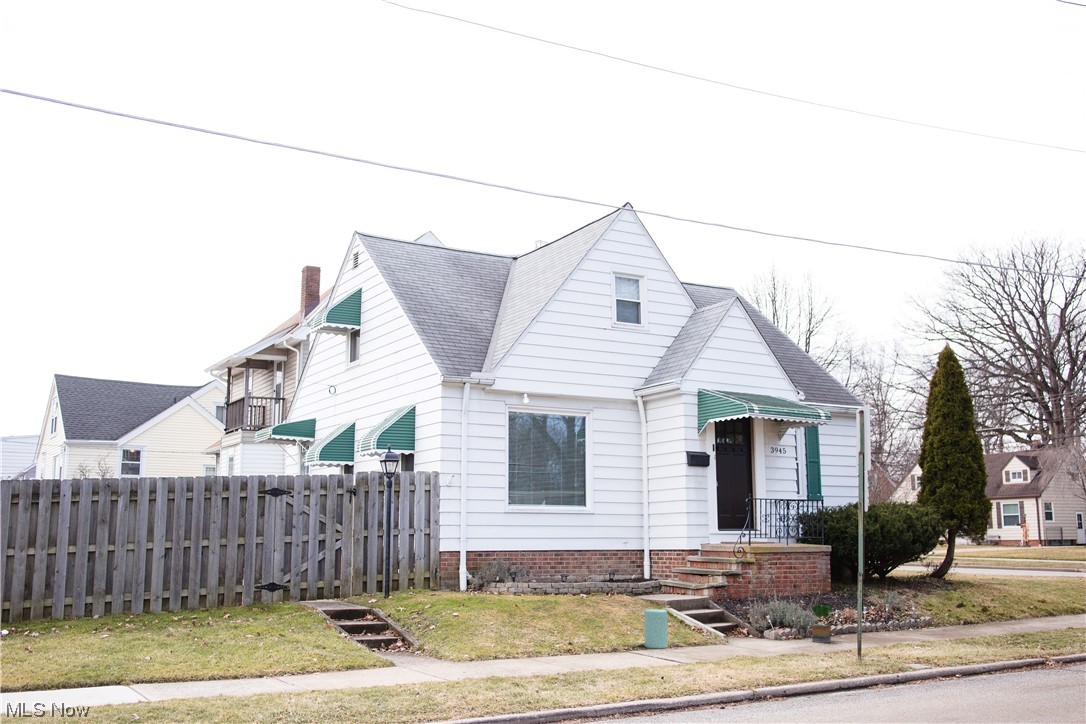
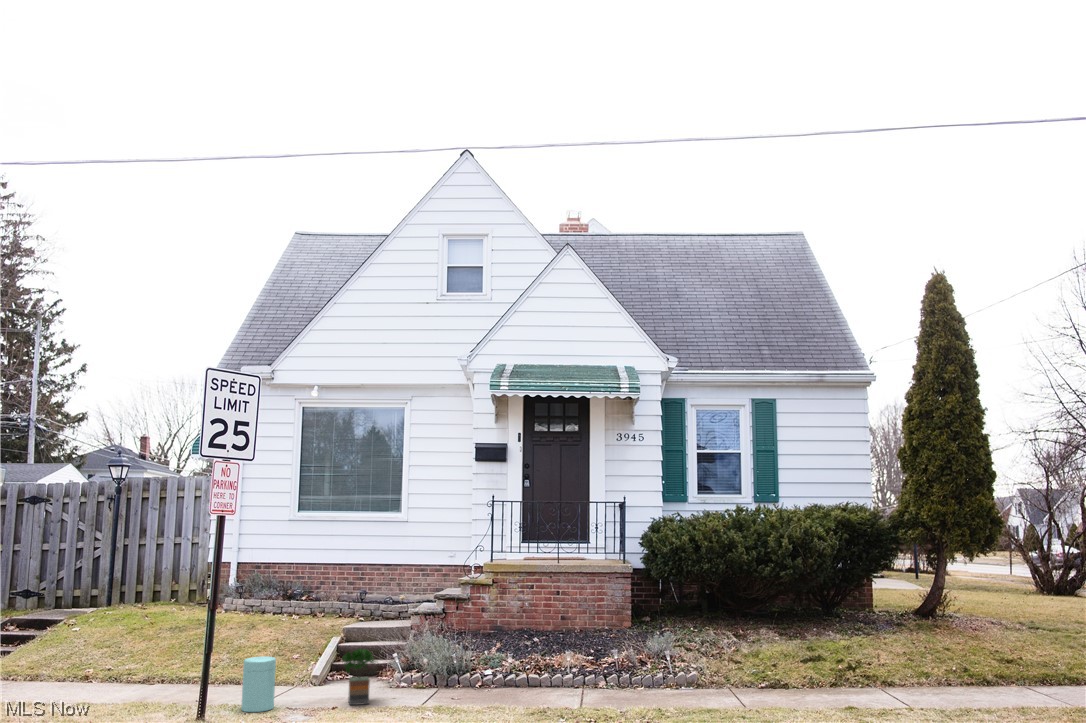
trash can: present [642,609,668,648] -> present [241,657,276,712]

